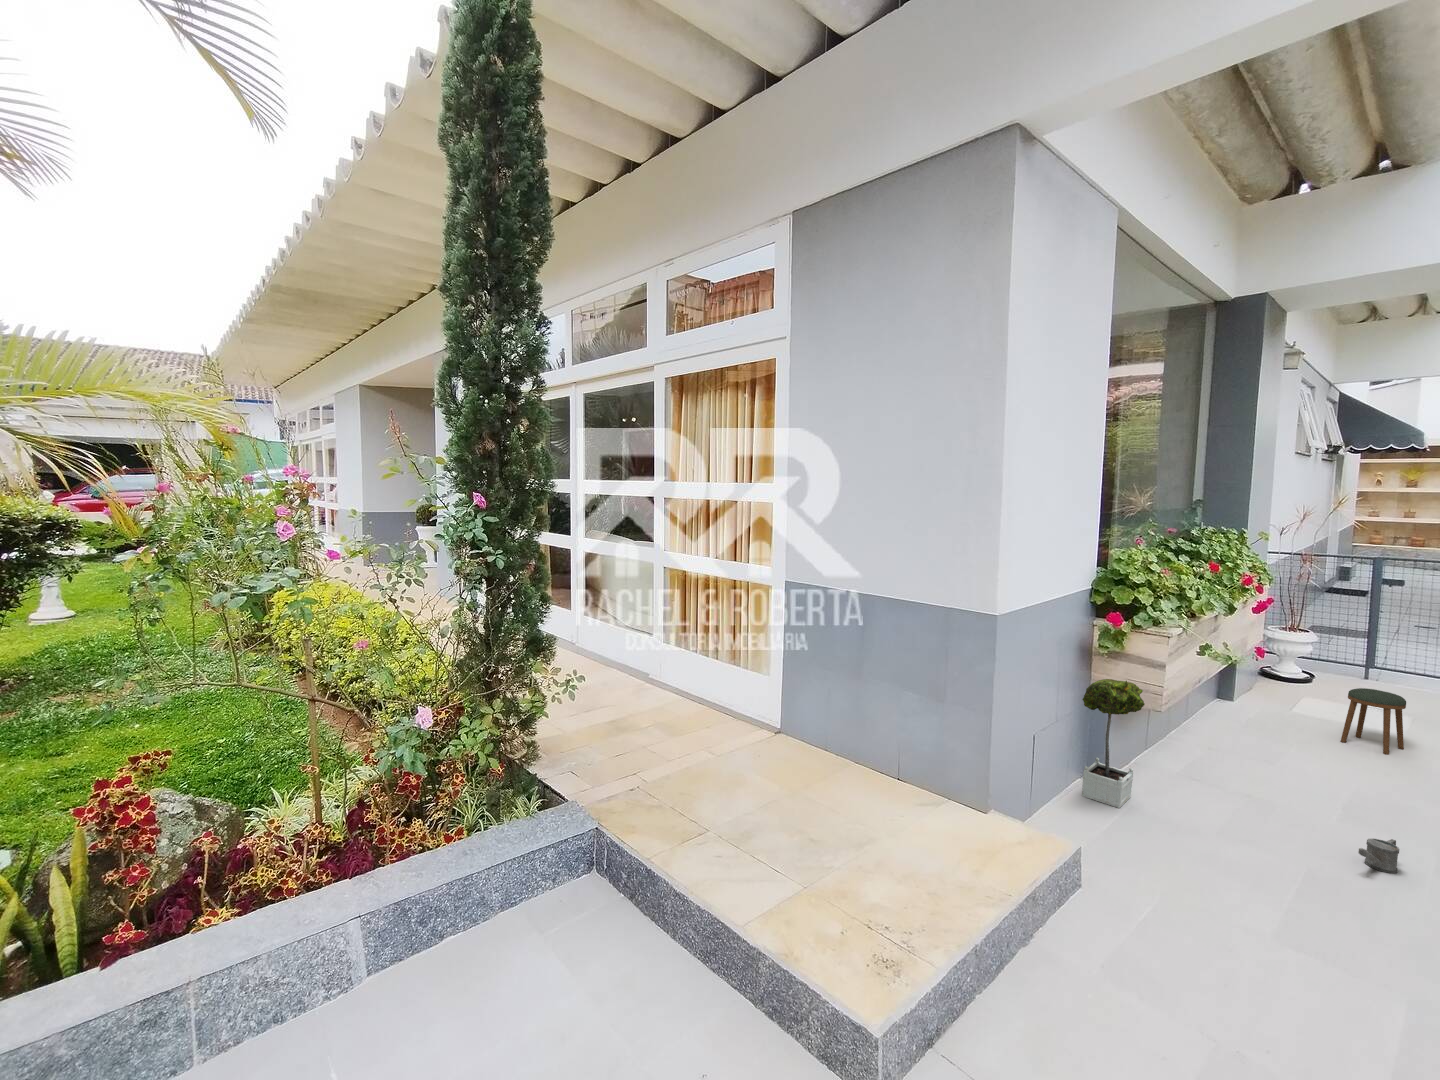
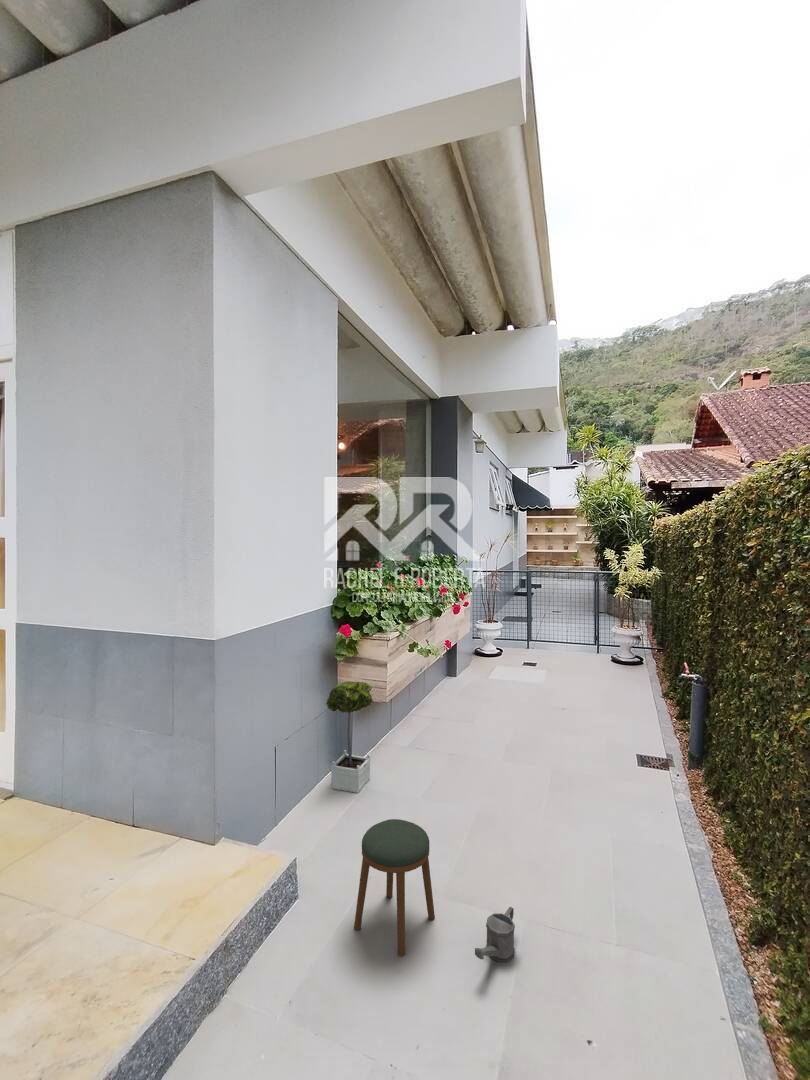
stool: present [1341,688,1406,755] -> present [354,819,435,956]
watering can: present [1358,838,1399,873] -> present [475,907,515,962]

